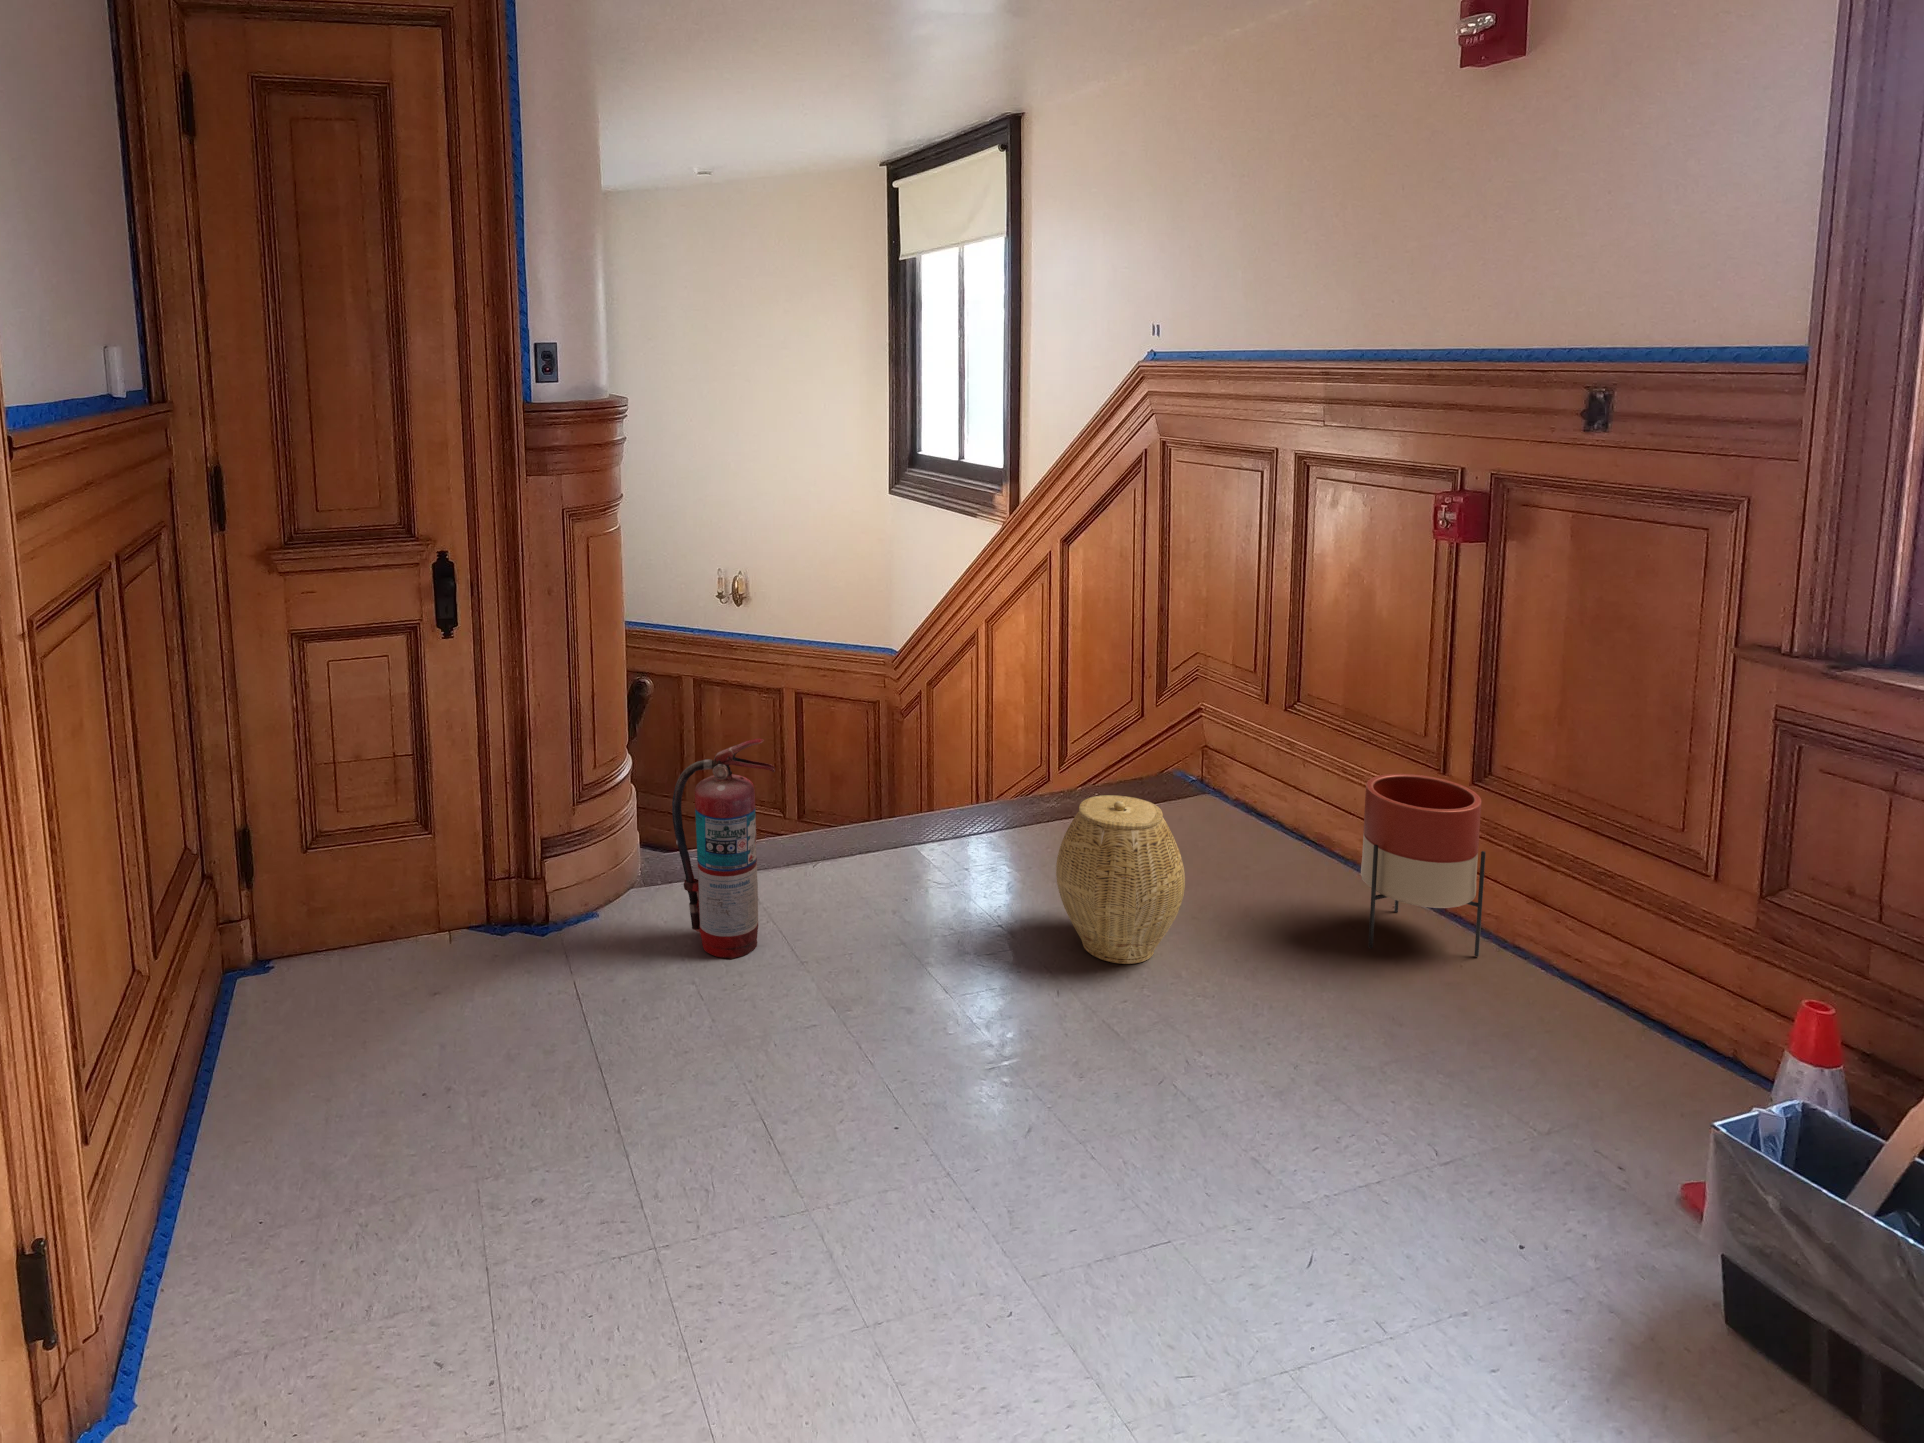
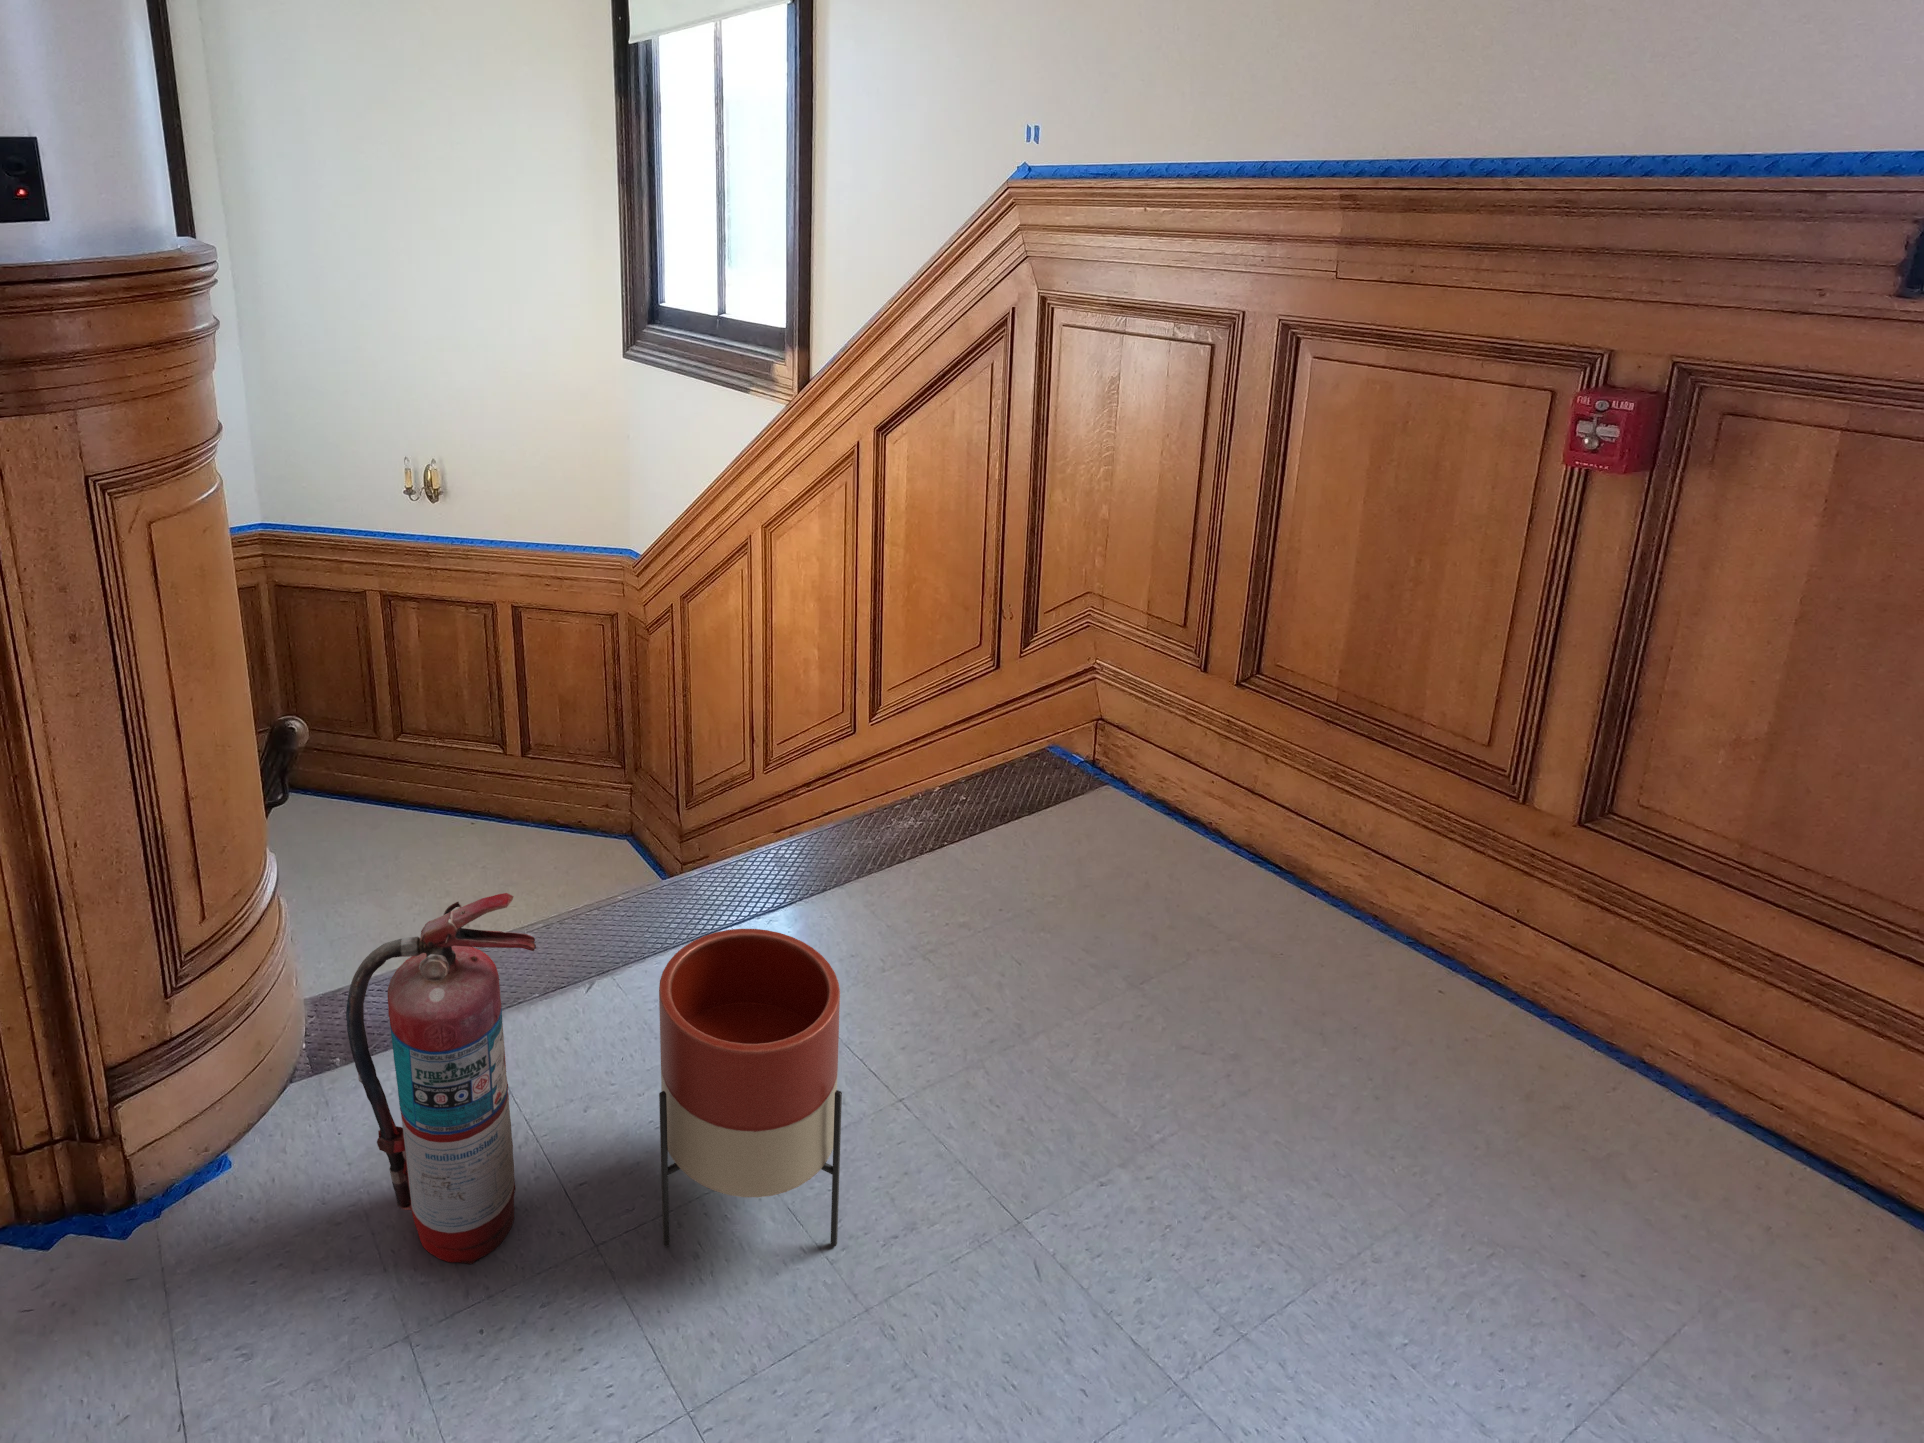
planter: present [1361,774,1486,957] -> present [659,929,842,1247]
woven basket: present [1056,795,1185,964] -> none [1001,904,1214,1182]

